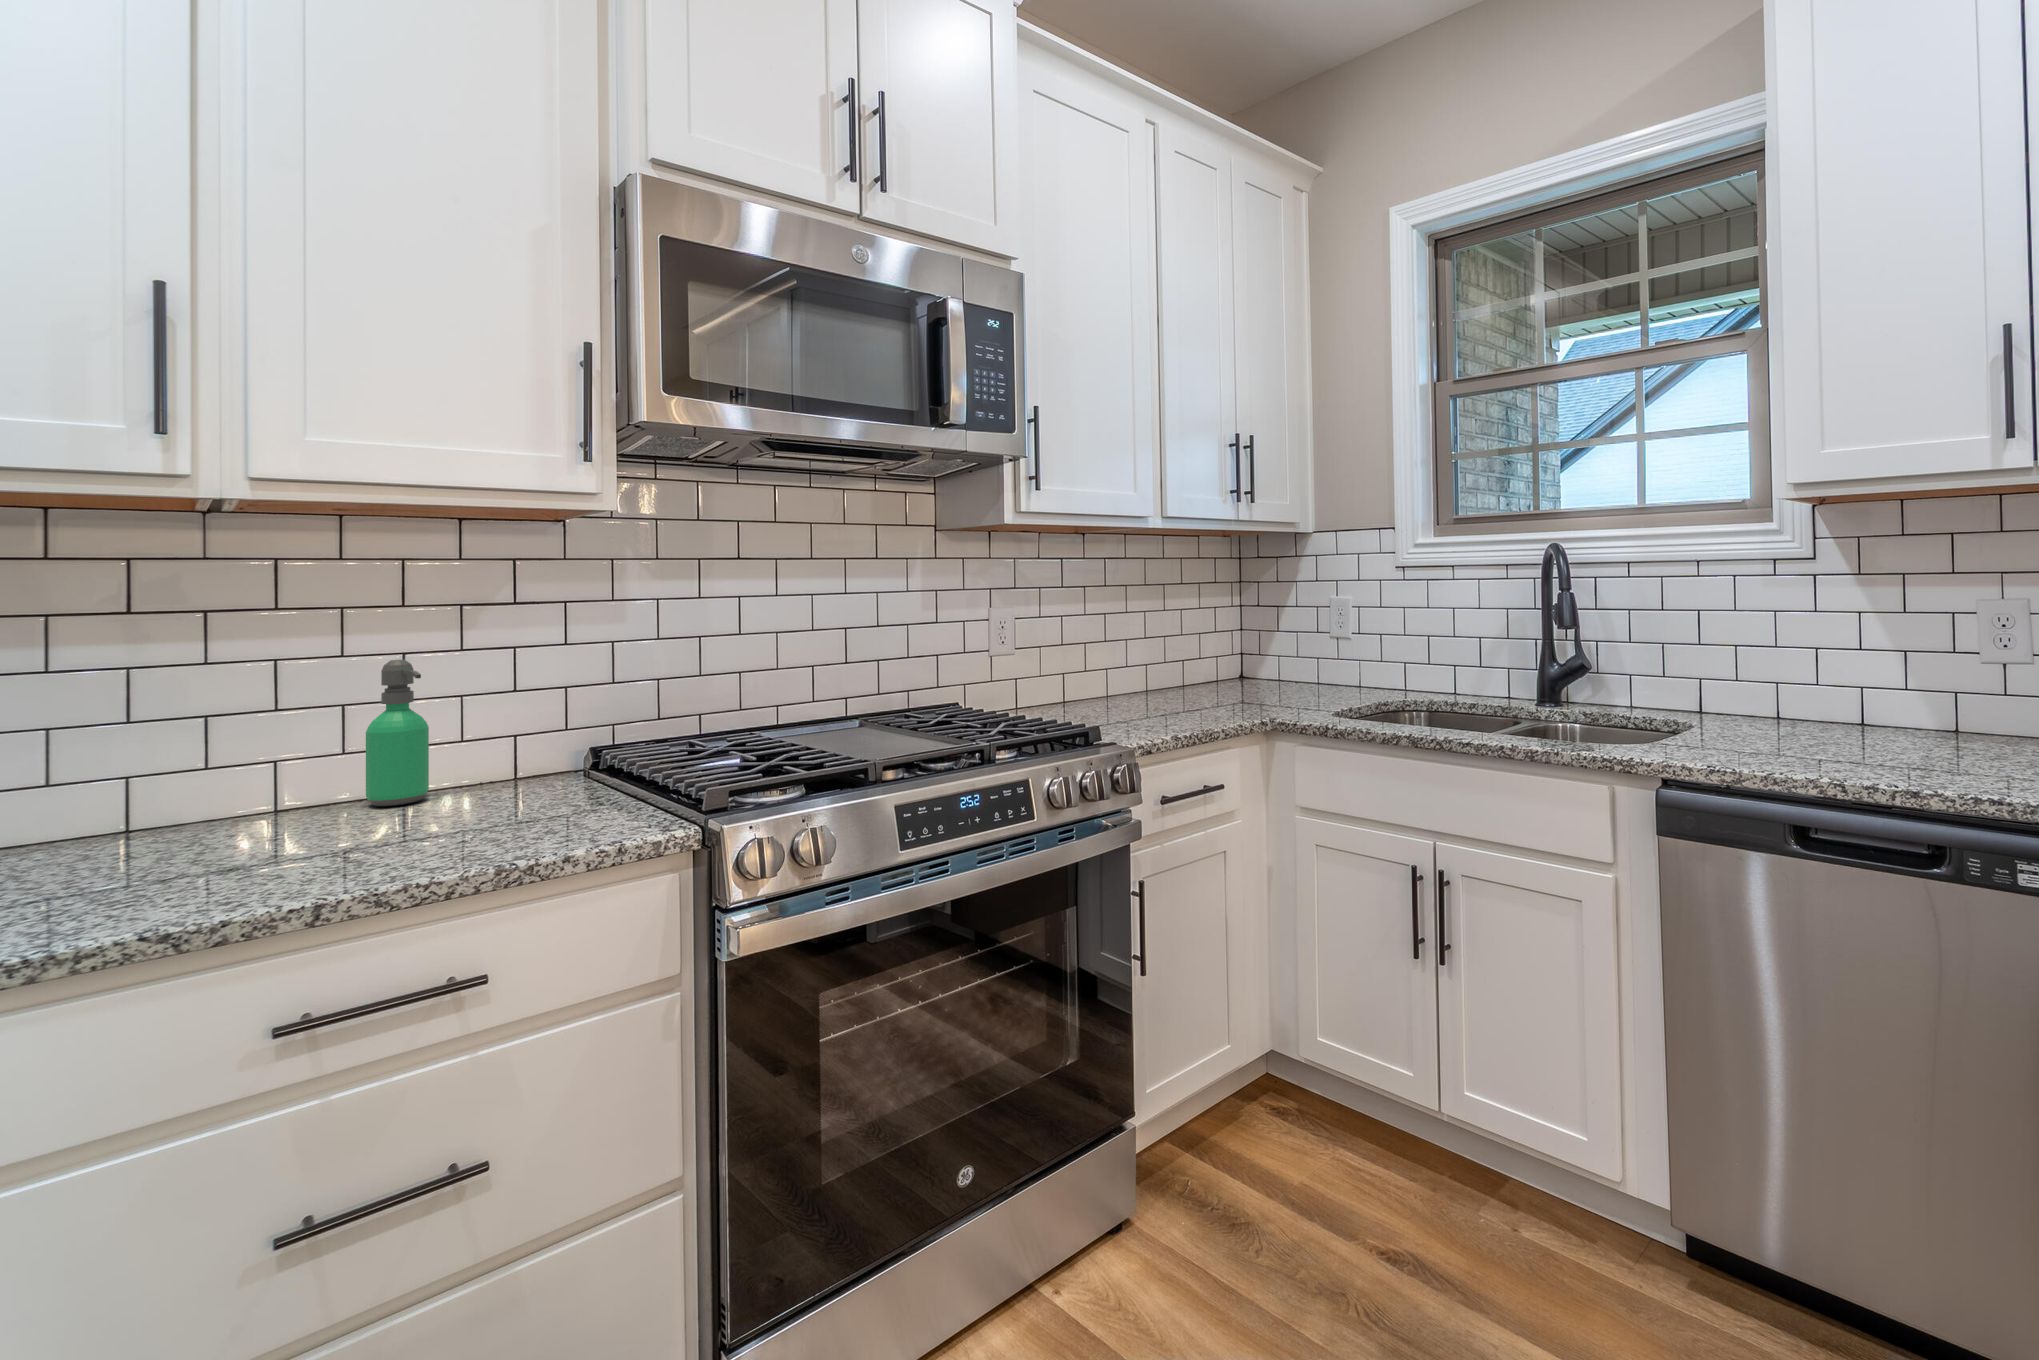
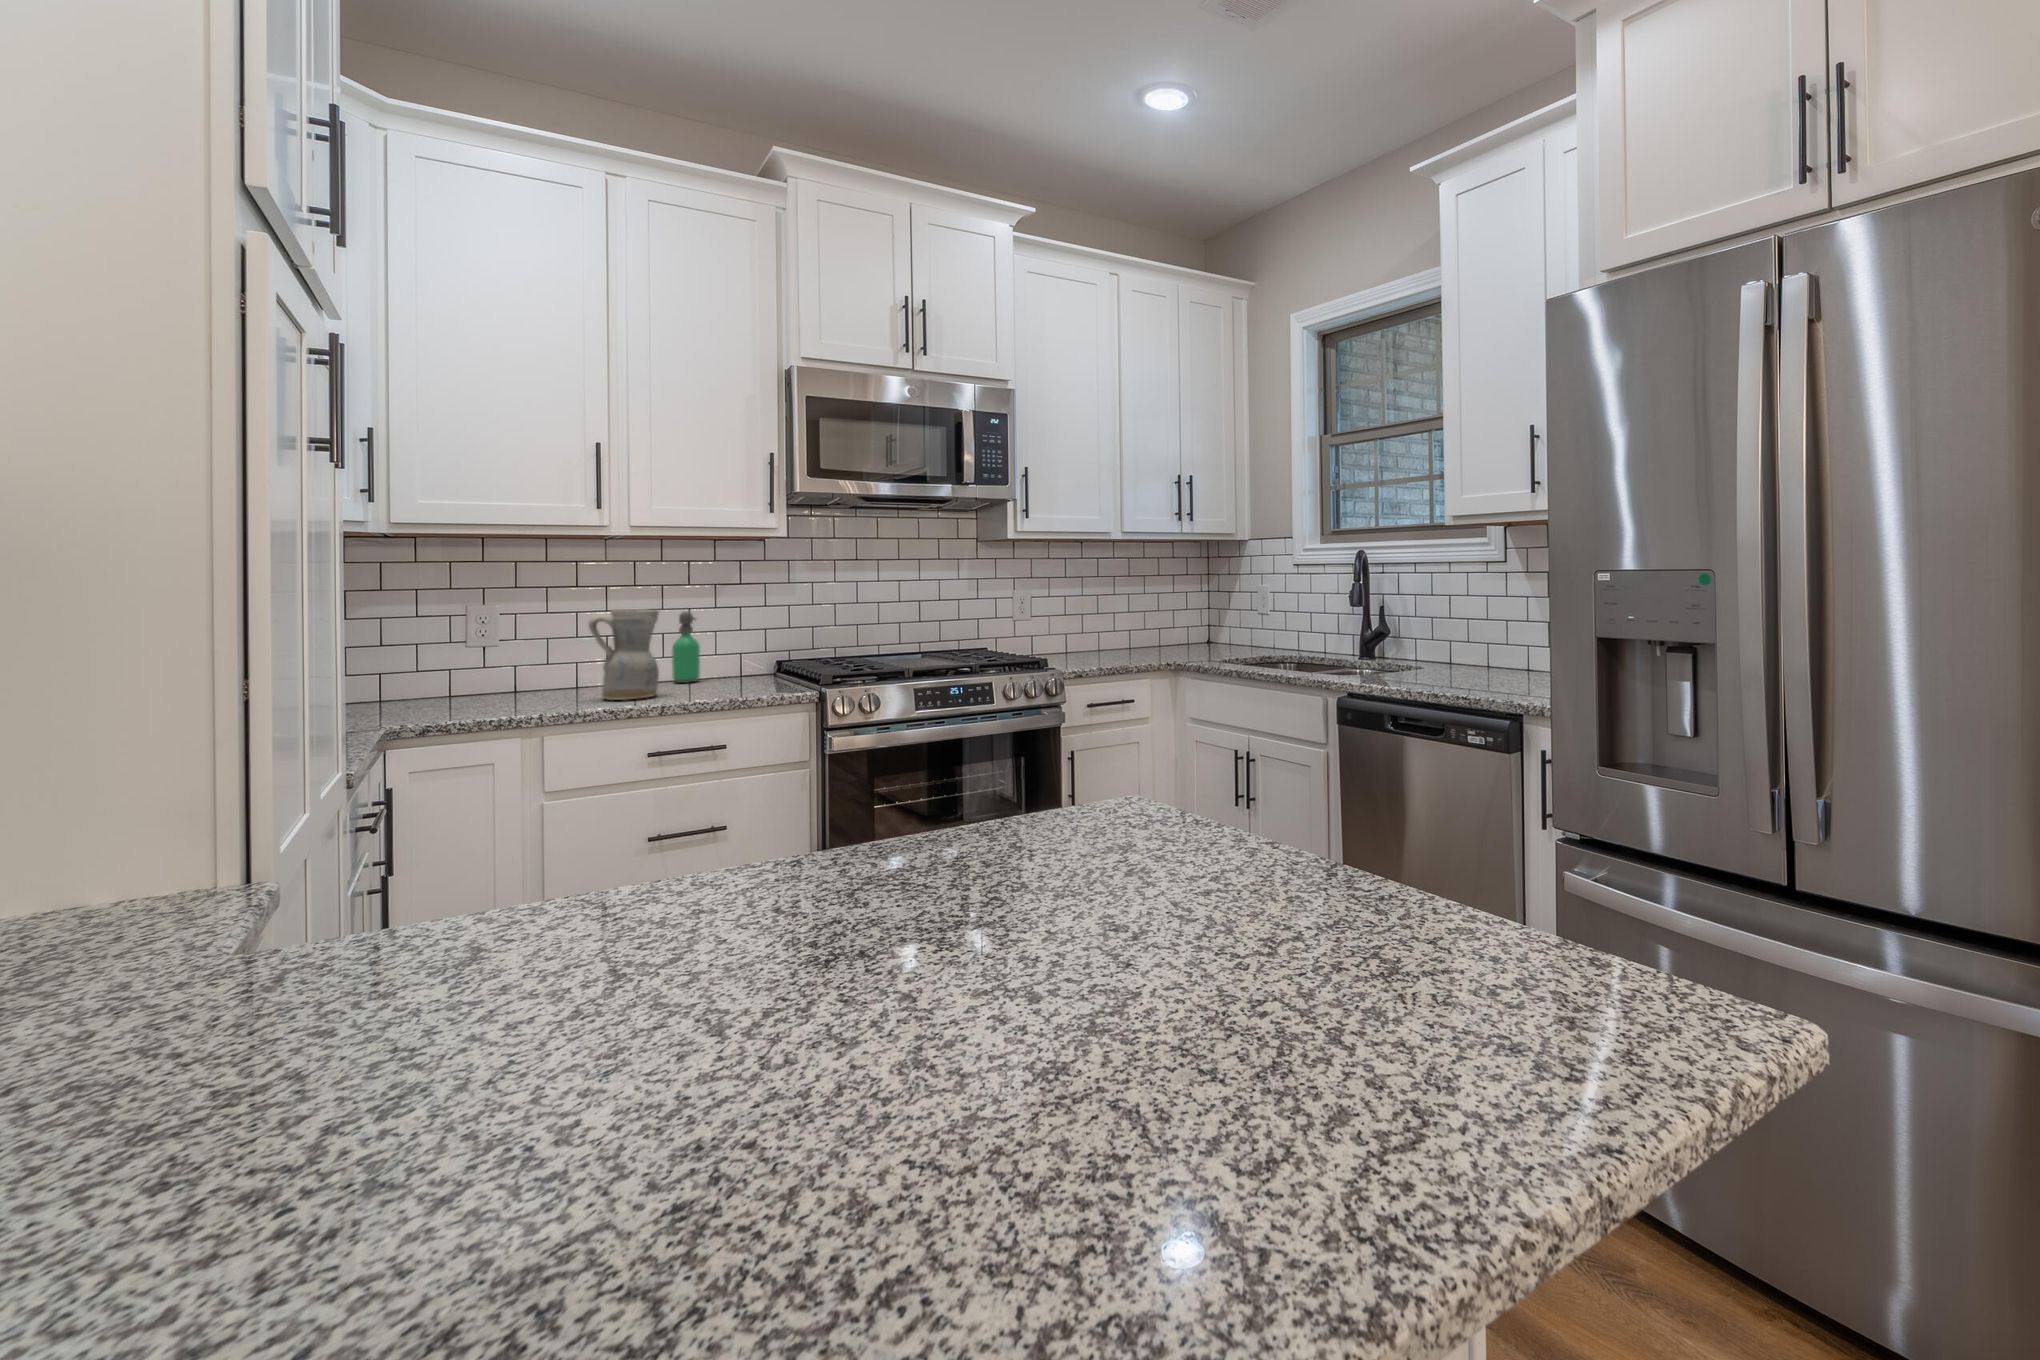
ceramic pitcher: none [121,663,320,882] -> present [589,609,659,700]

